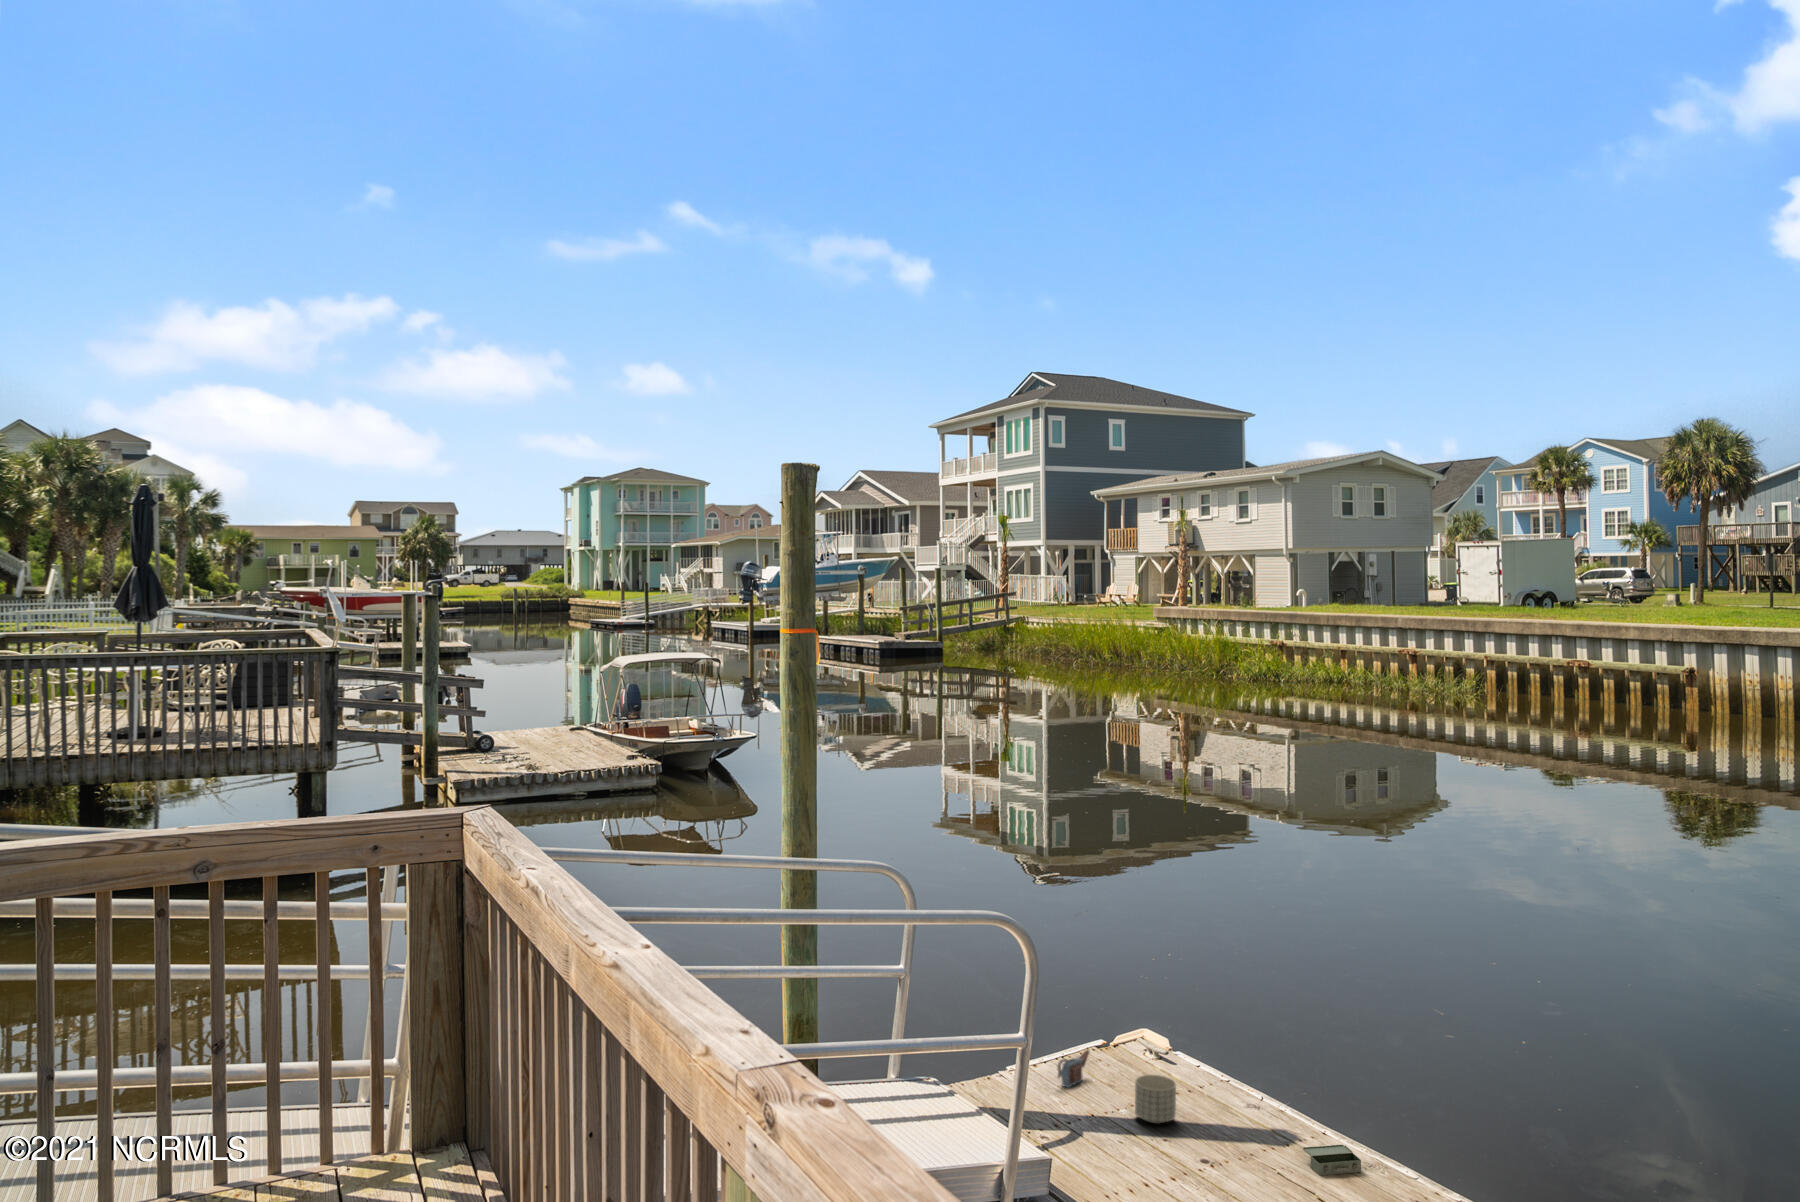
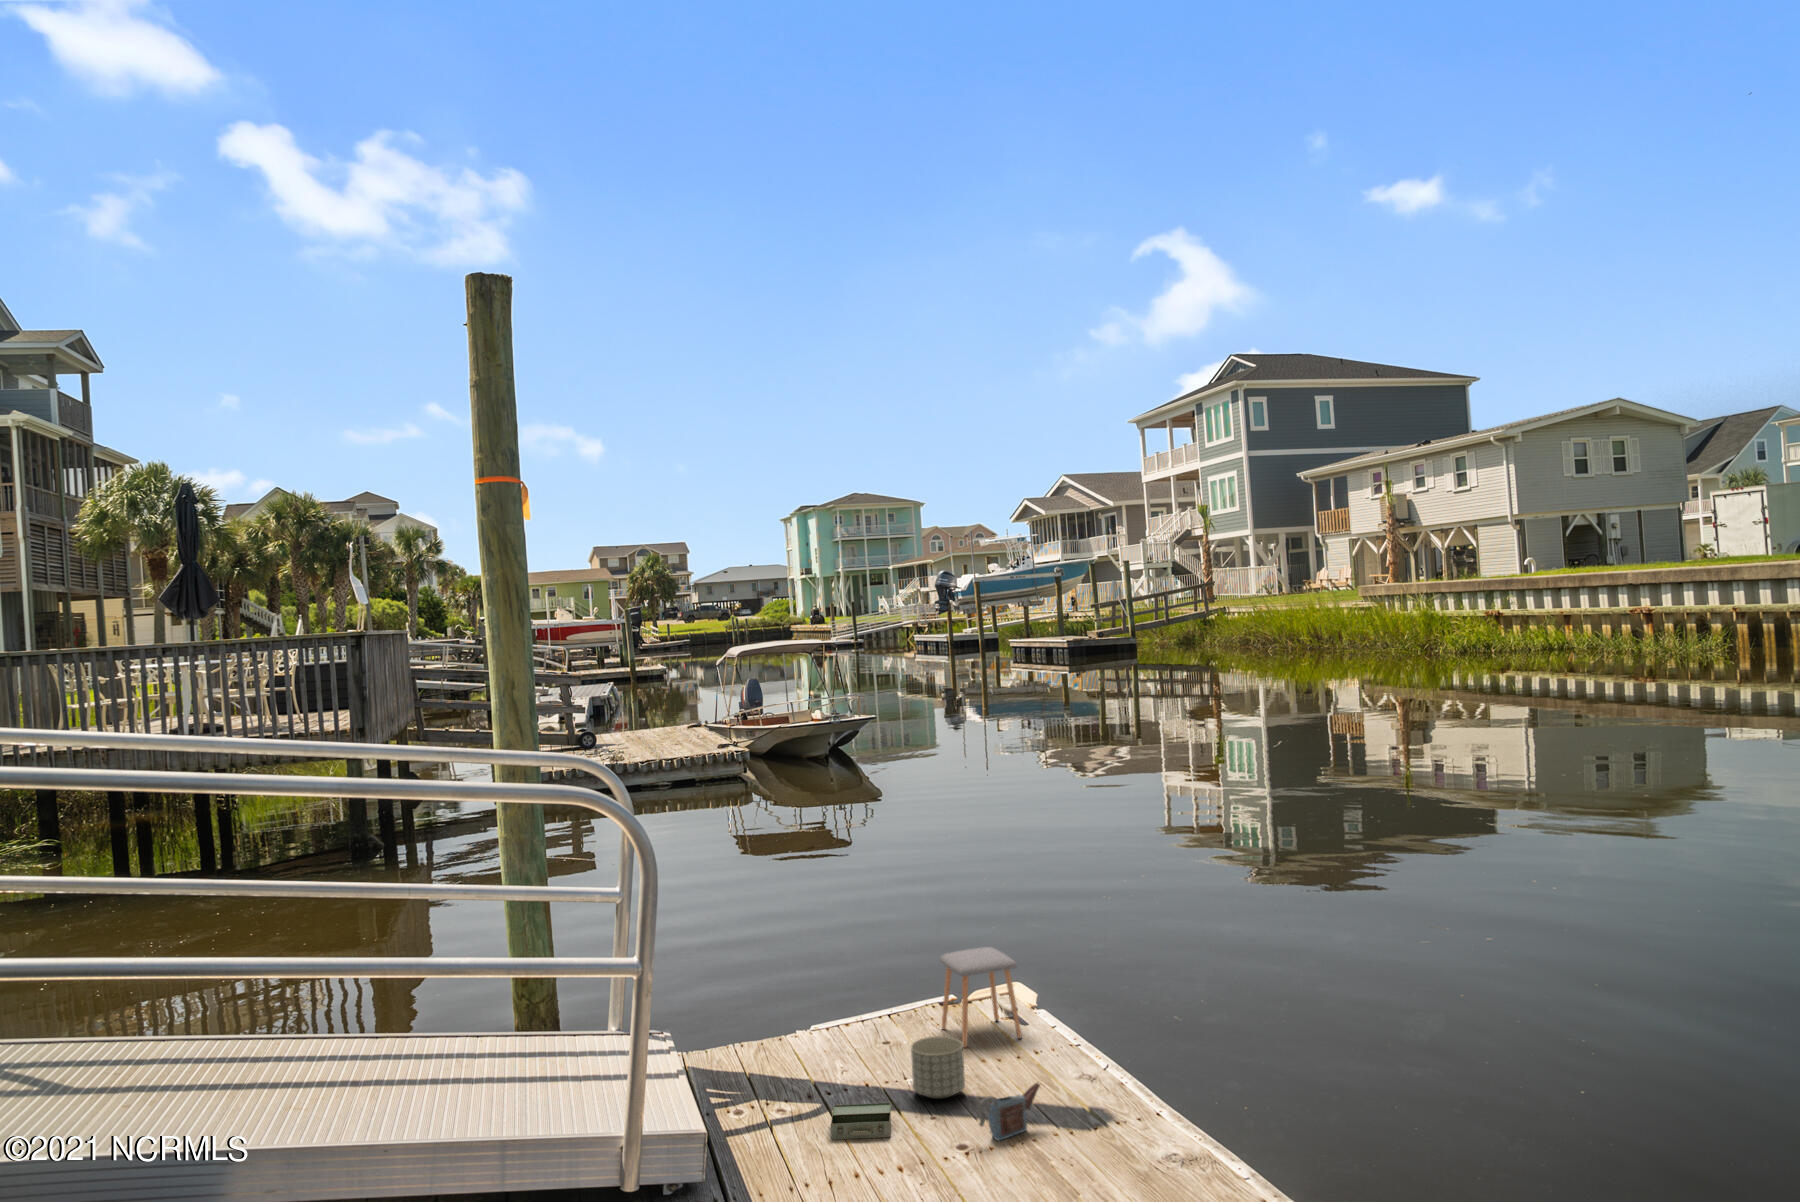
stool: none [1106,998,1176,1080] -> present [940,947,1022,1048]
watering can: present [1058,1050,1089,1087] -> present [978,1083,1040,1141]
toolbox: present [1303,1145,1361,1175] -> present [831,1103,891,1139]

